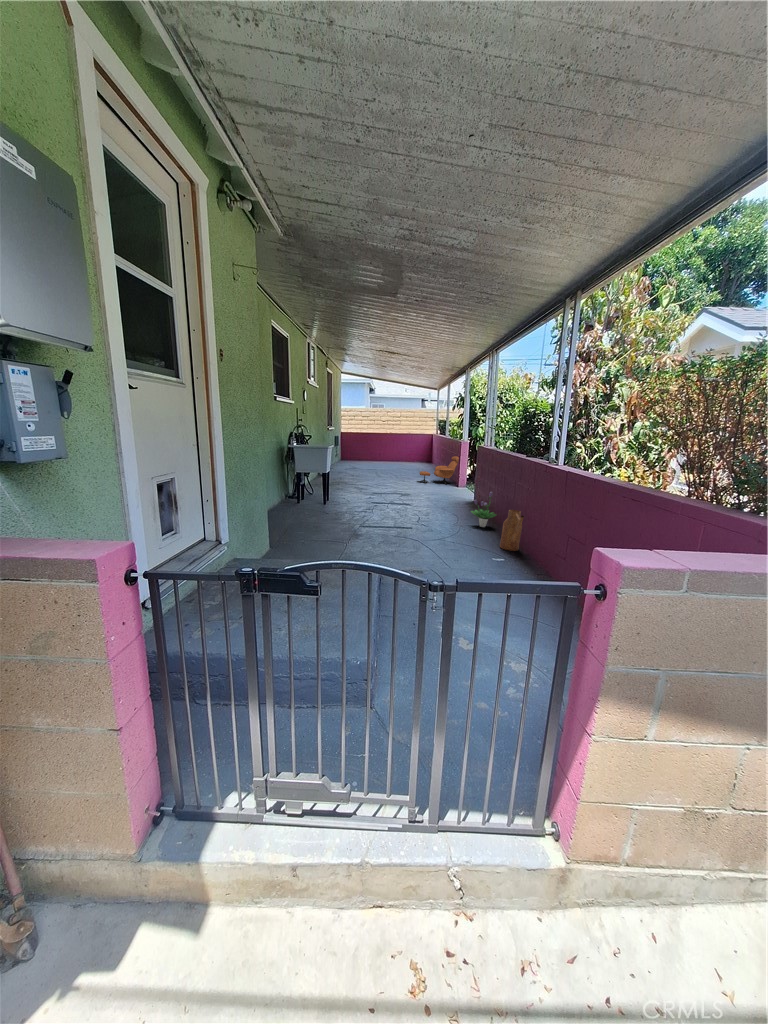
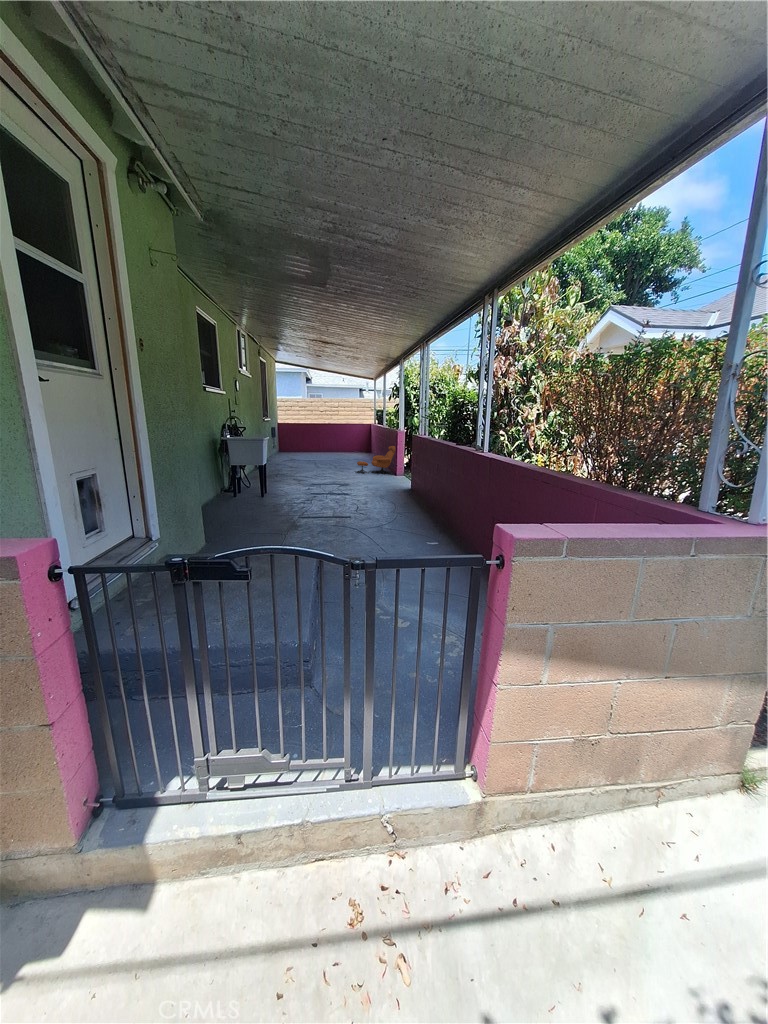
potted plant: present [471,492,496,527] -> none [406,479,433,514]
watering can: present [500,510,524,551] -> none [434,496,455,535]

